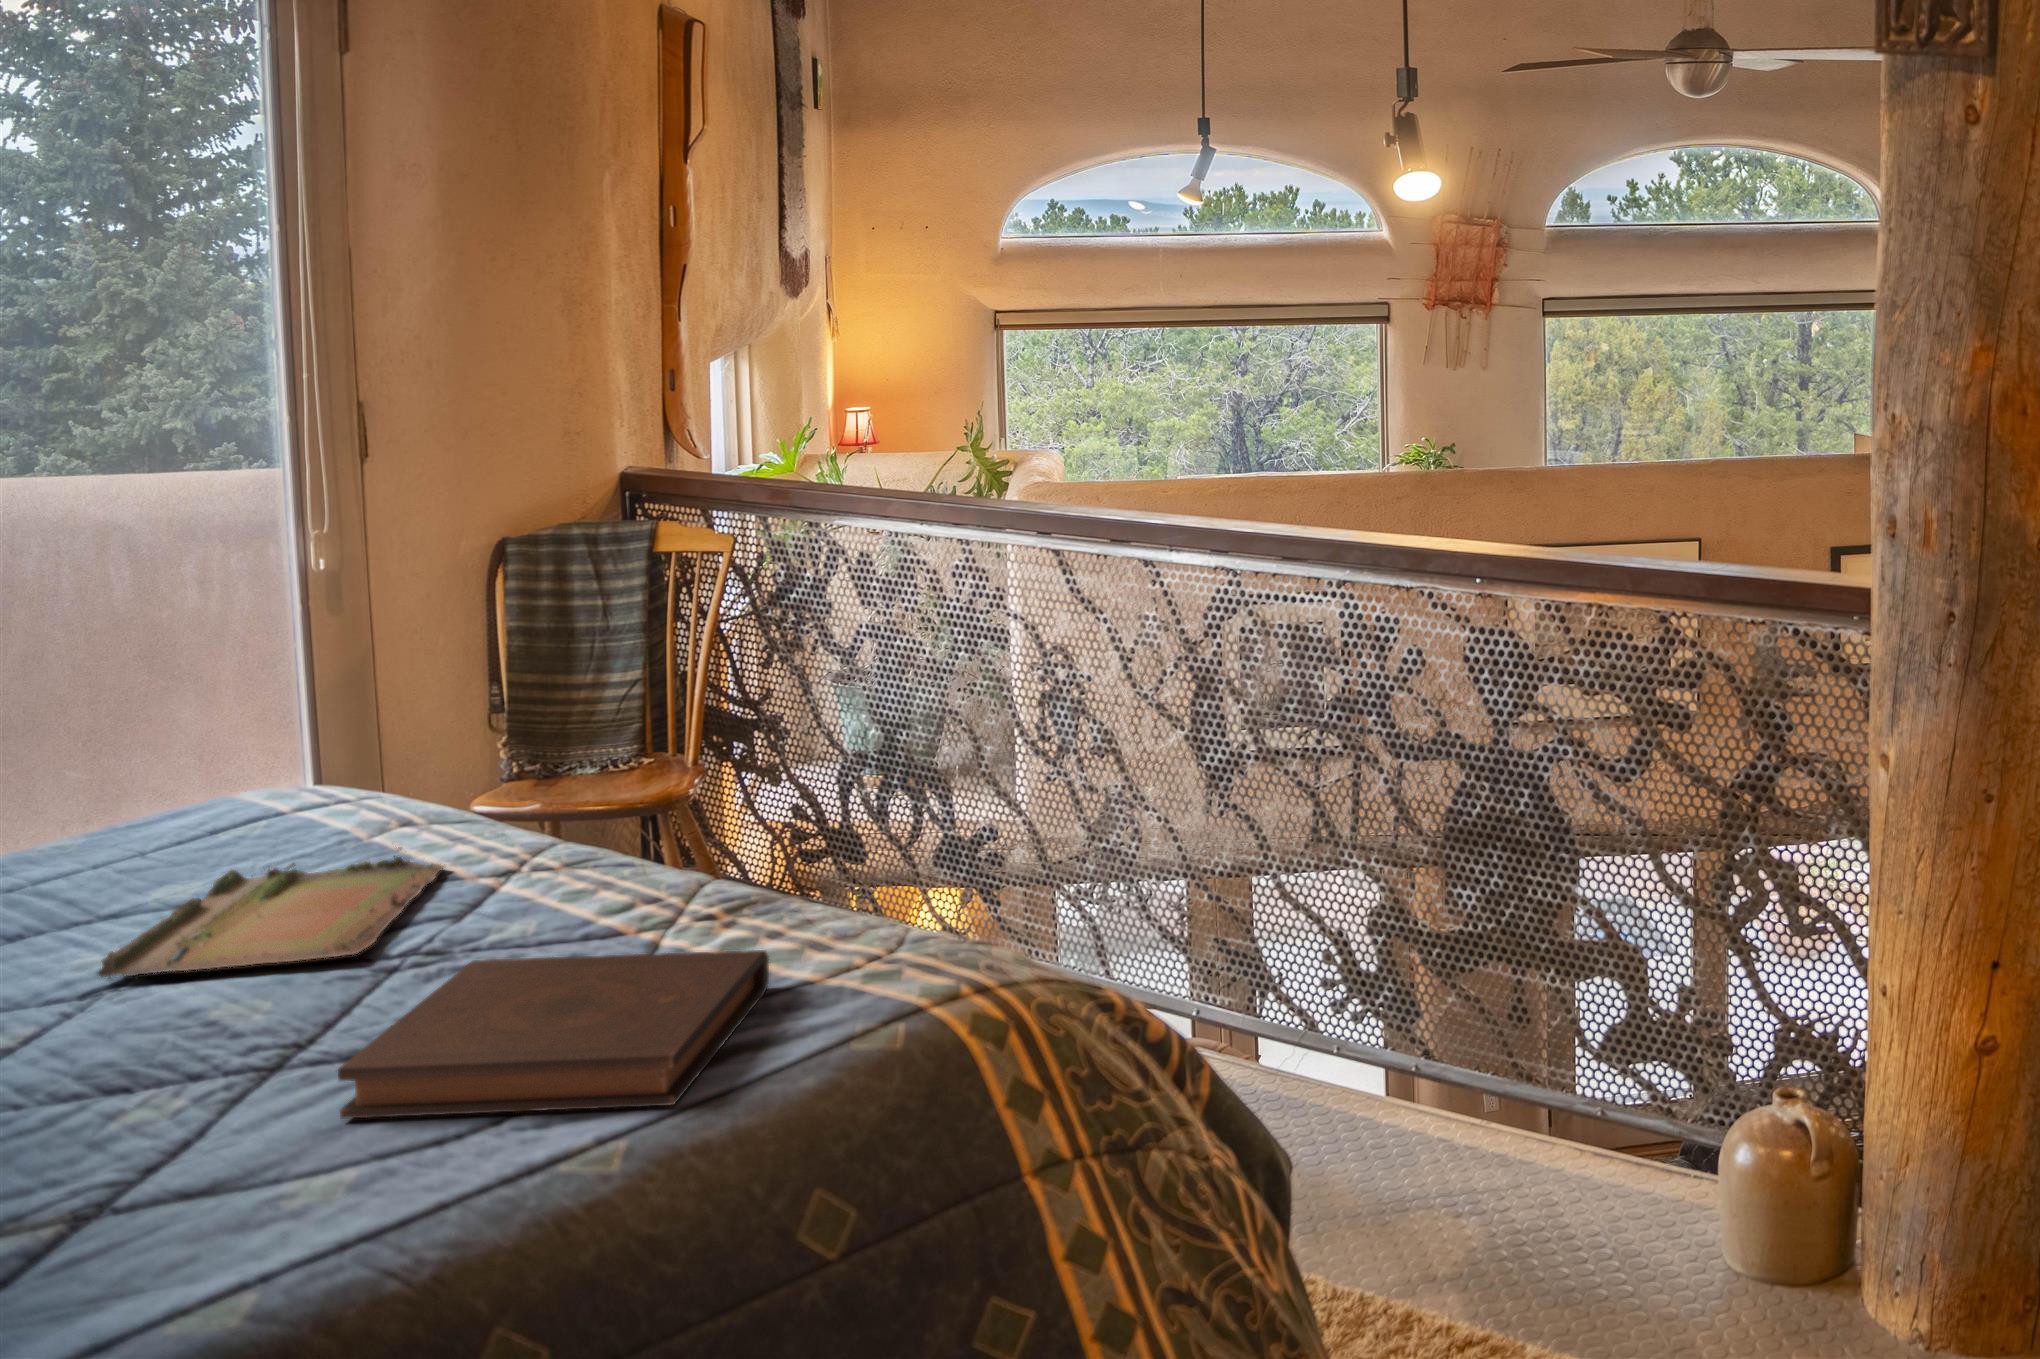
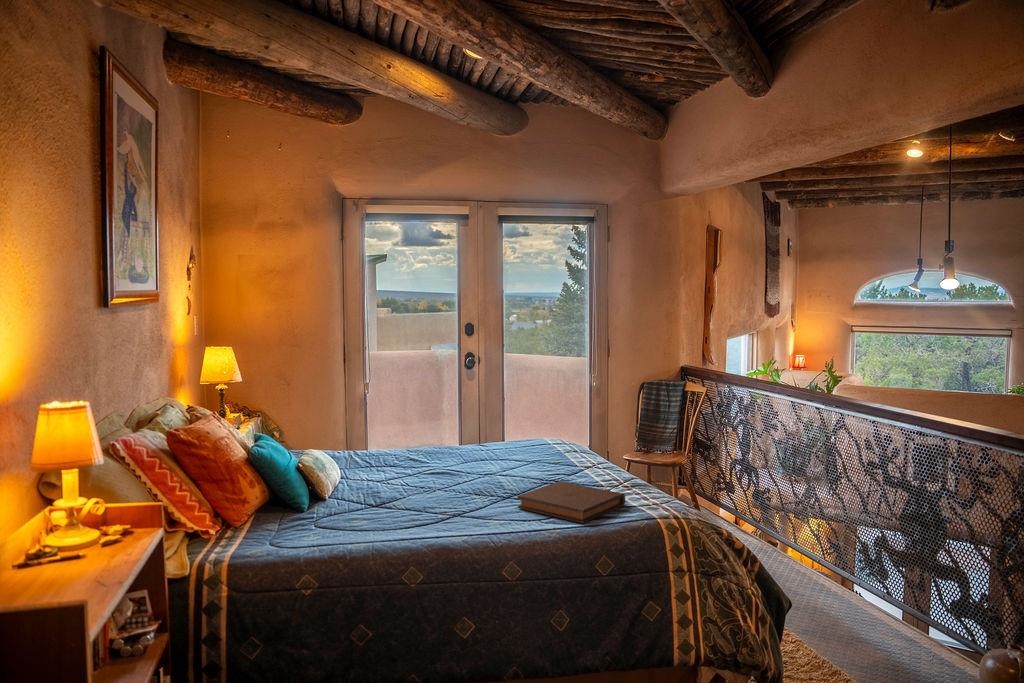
tray: present [98,848,445,979] -> none [495,453,576,476]

